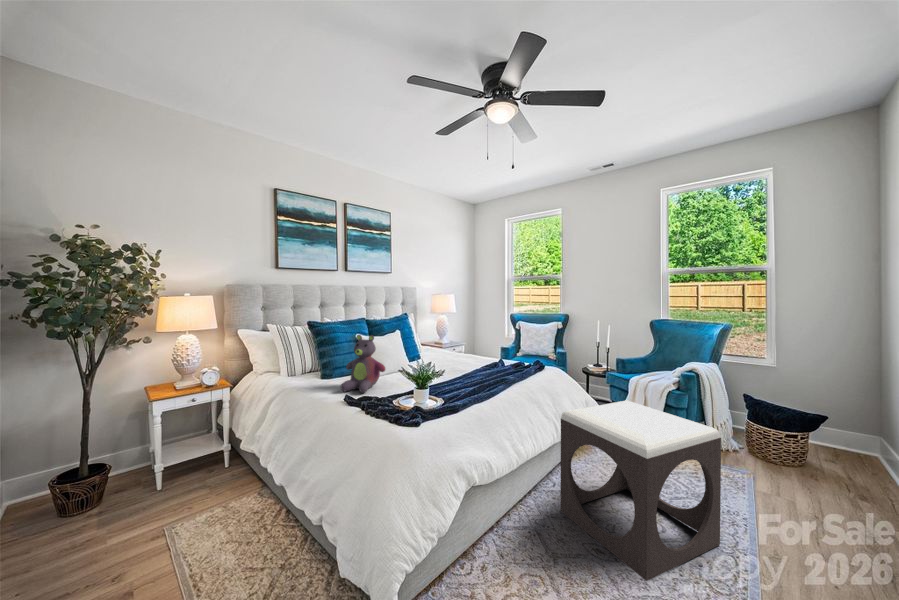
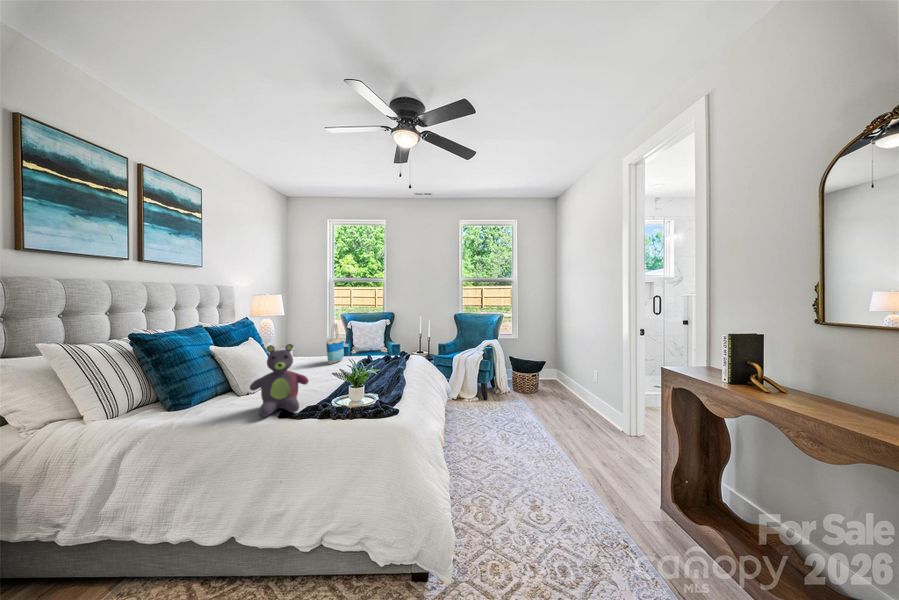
tote bag: none [450,322,474,362] -> present [326,323,344,364]
footstool: present [561,400,721,581] -> none [464,370,544,477]

